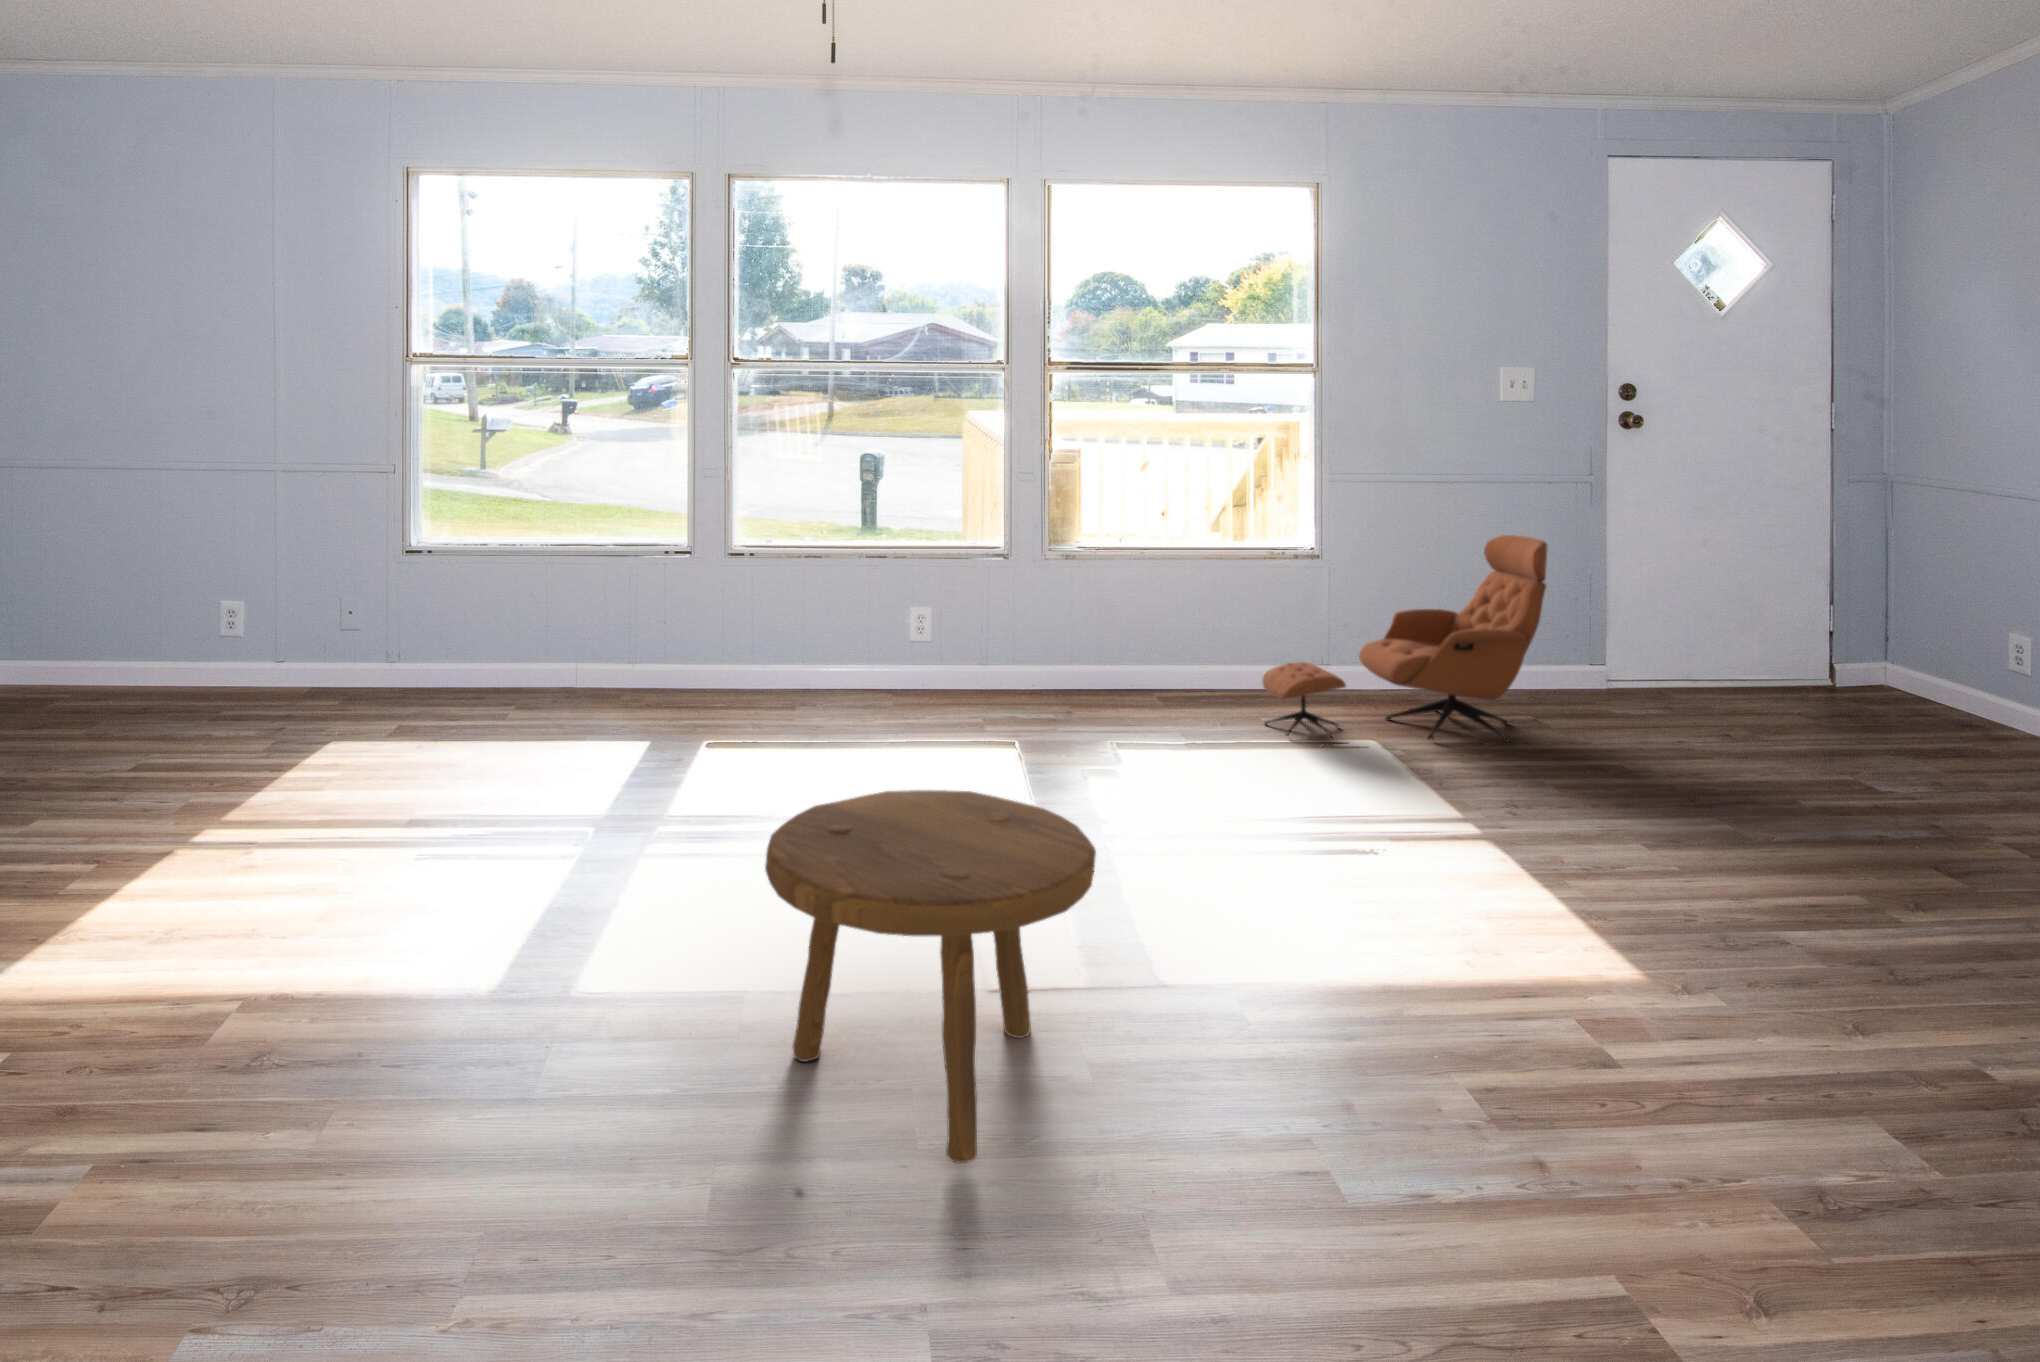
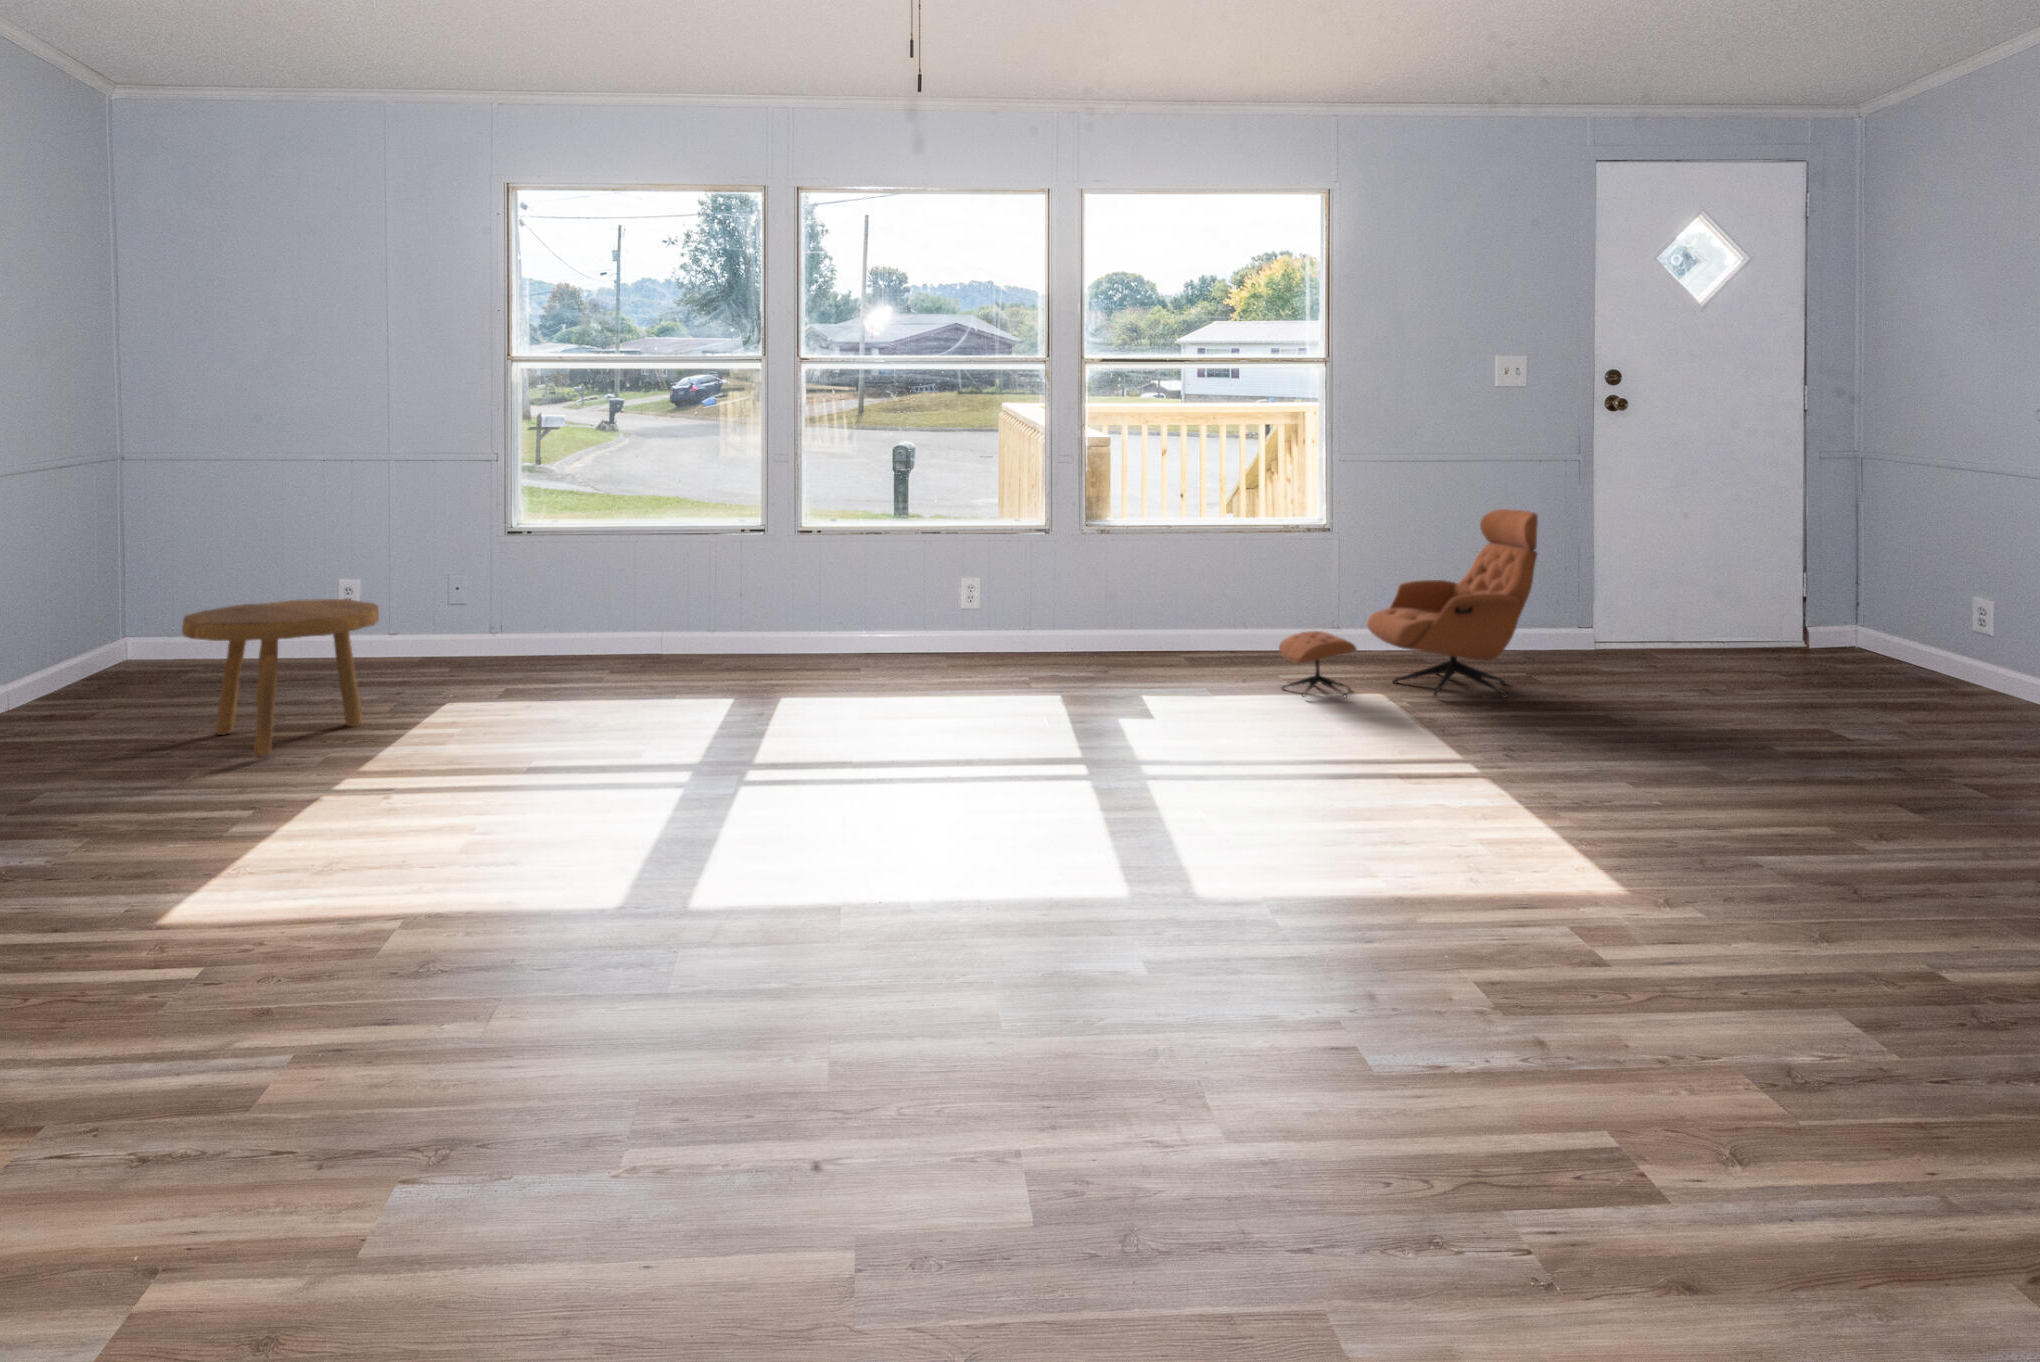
footstool: present [765,790,1096,1163] -> present [182,599,379,756]

